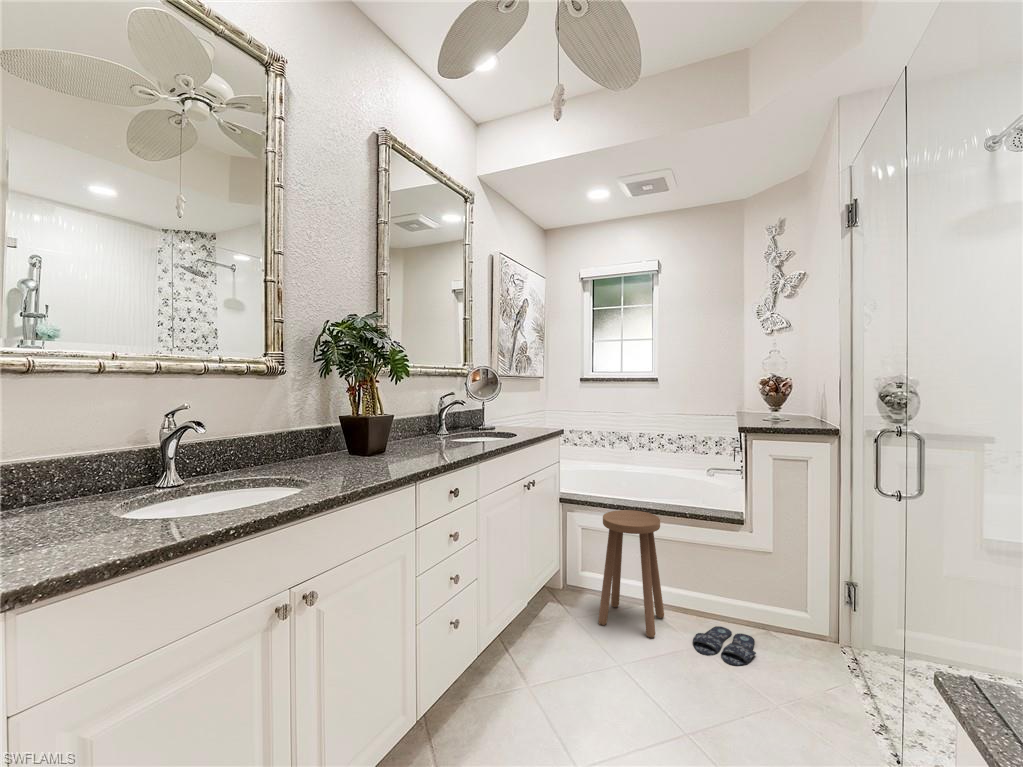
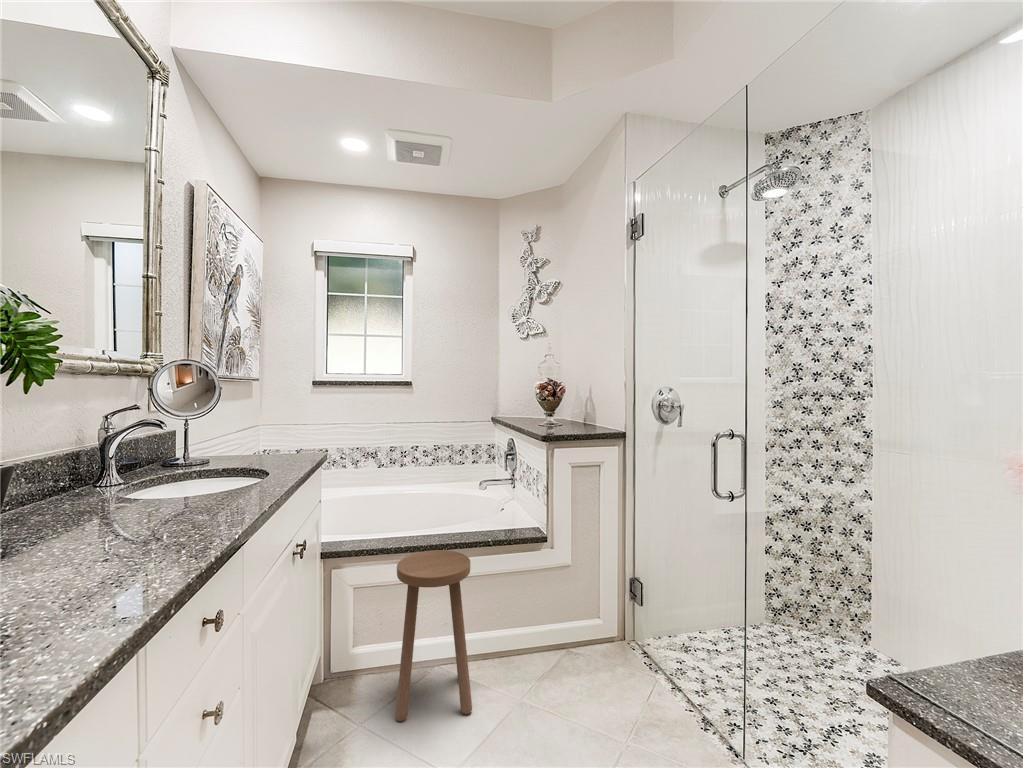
slippers: present [693,626,756,666] -> none [512,665,577,713]

